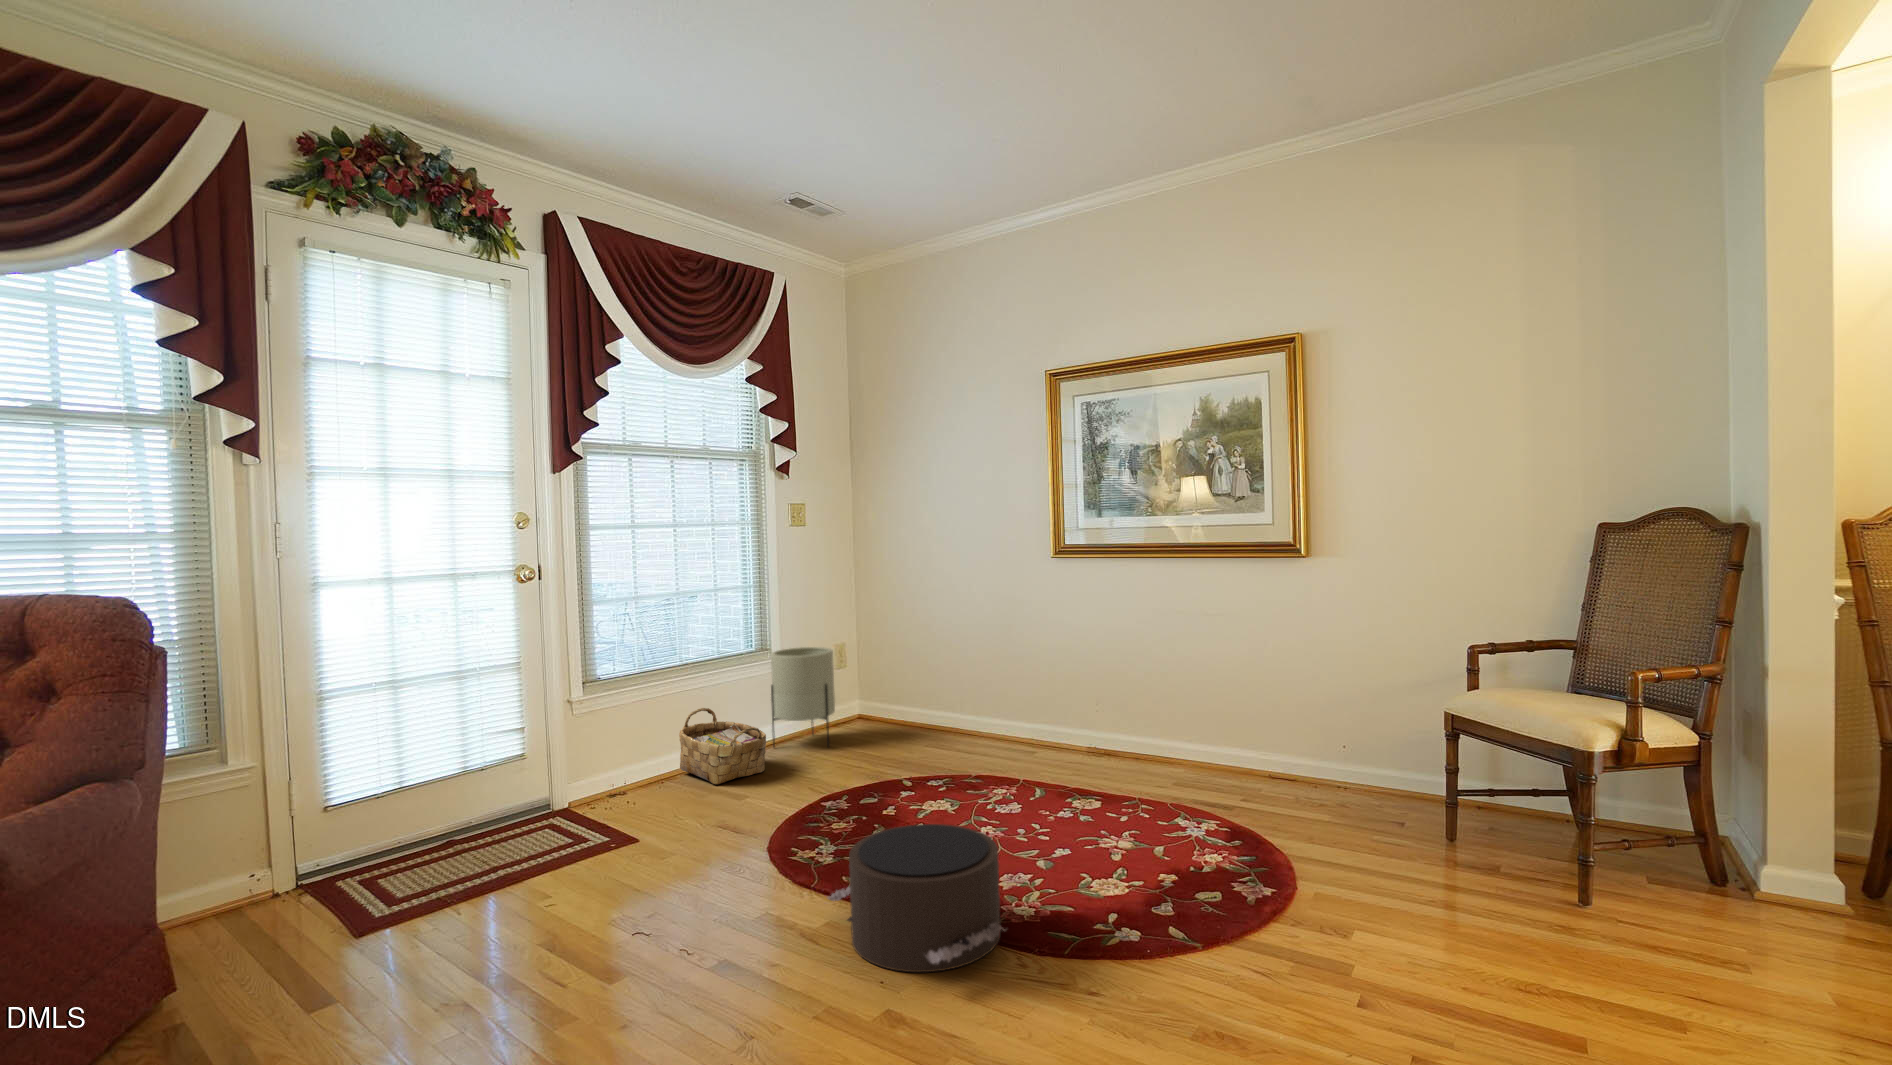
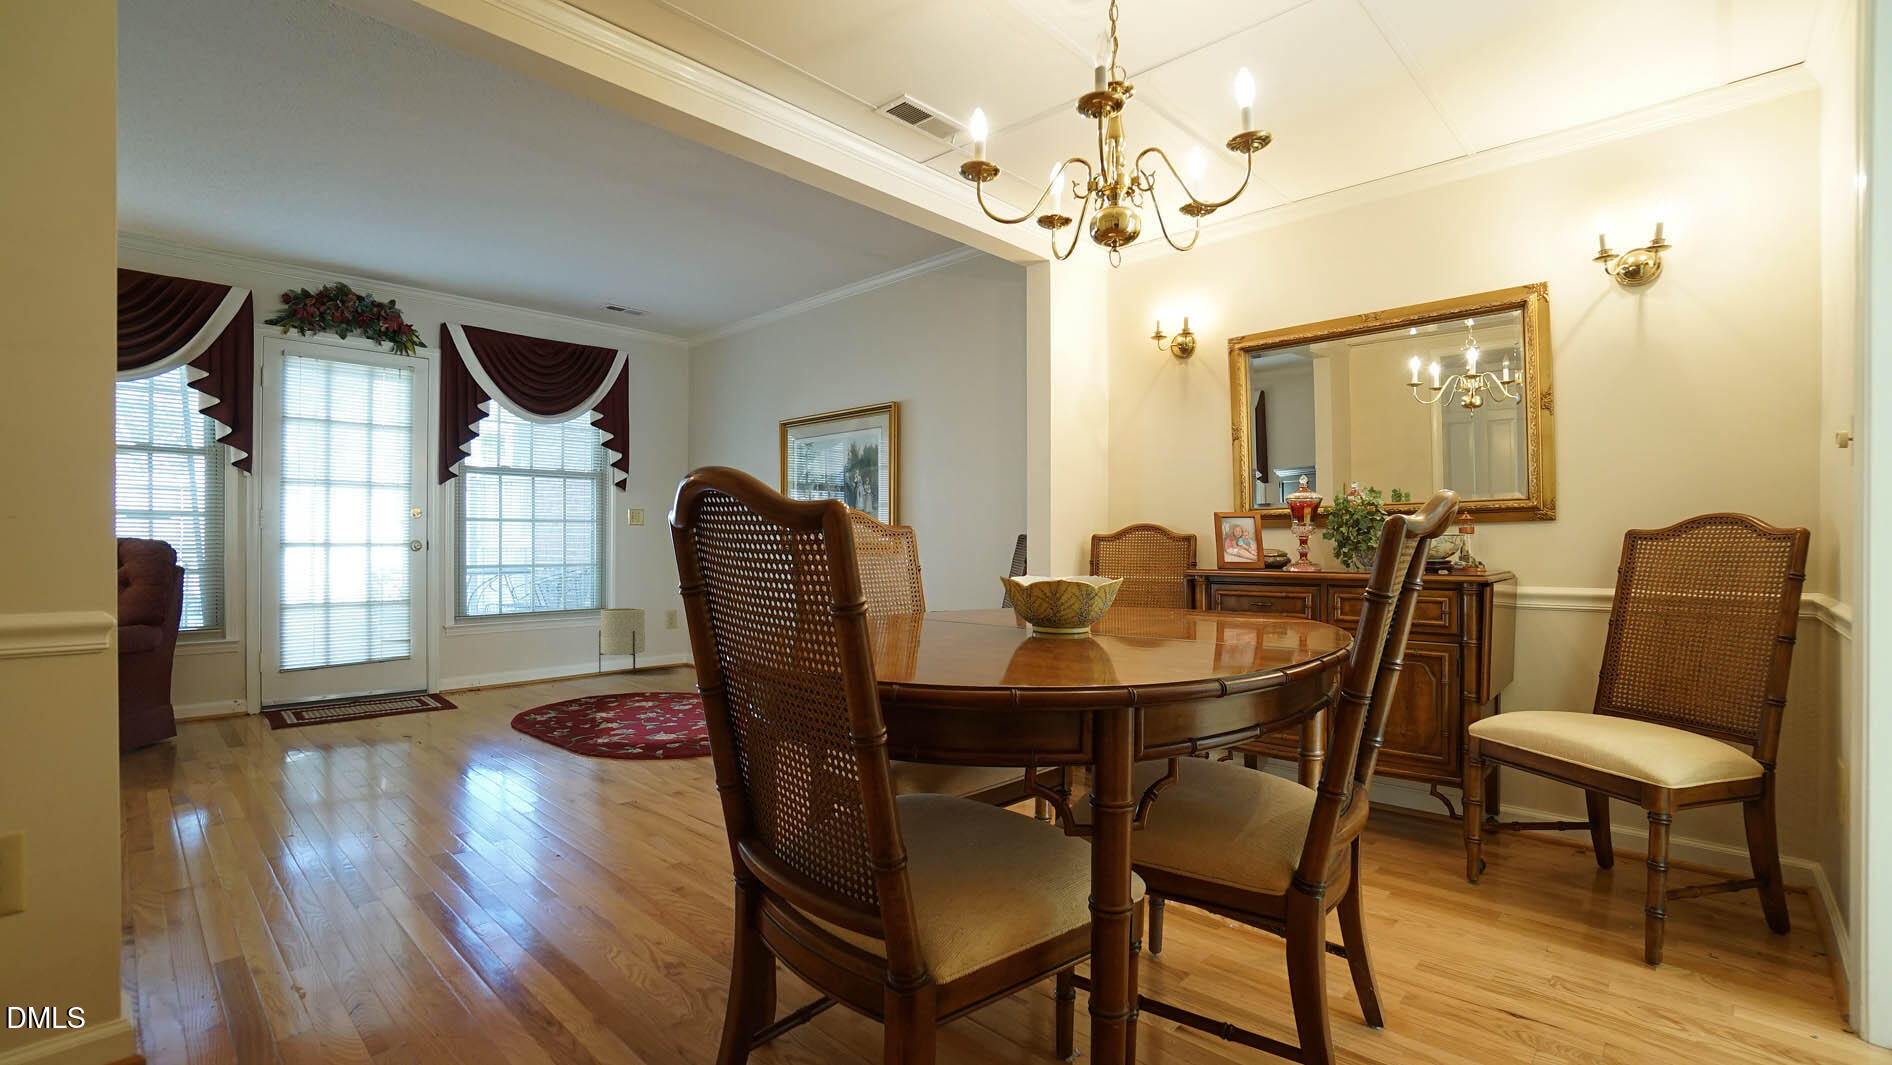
woven basket: present [679,708,766,785] -> none [523,641,578,687]
pouf: present [828,824,1006,972] -> none [513,686,602,748]

